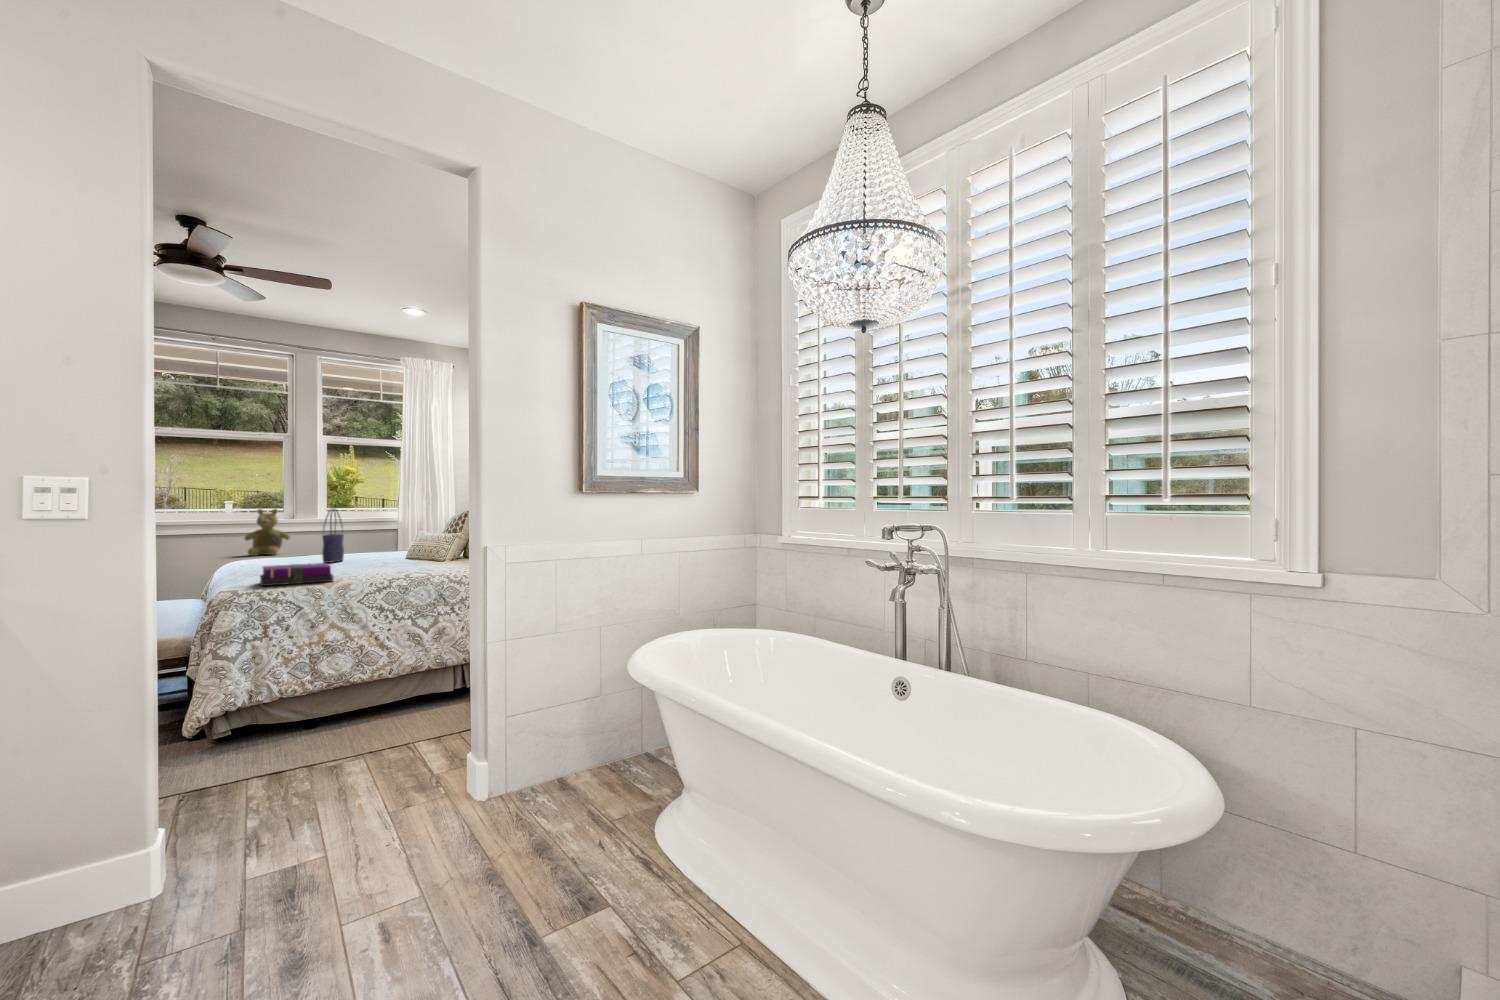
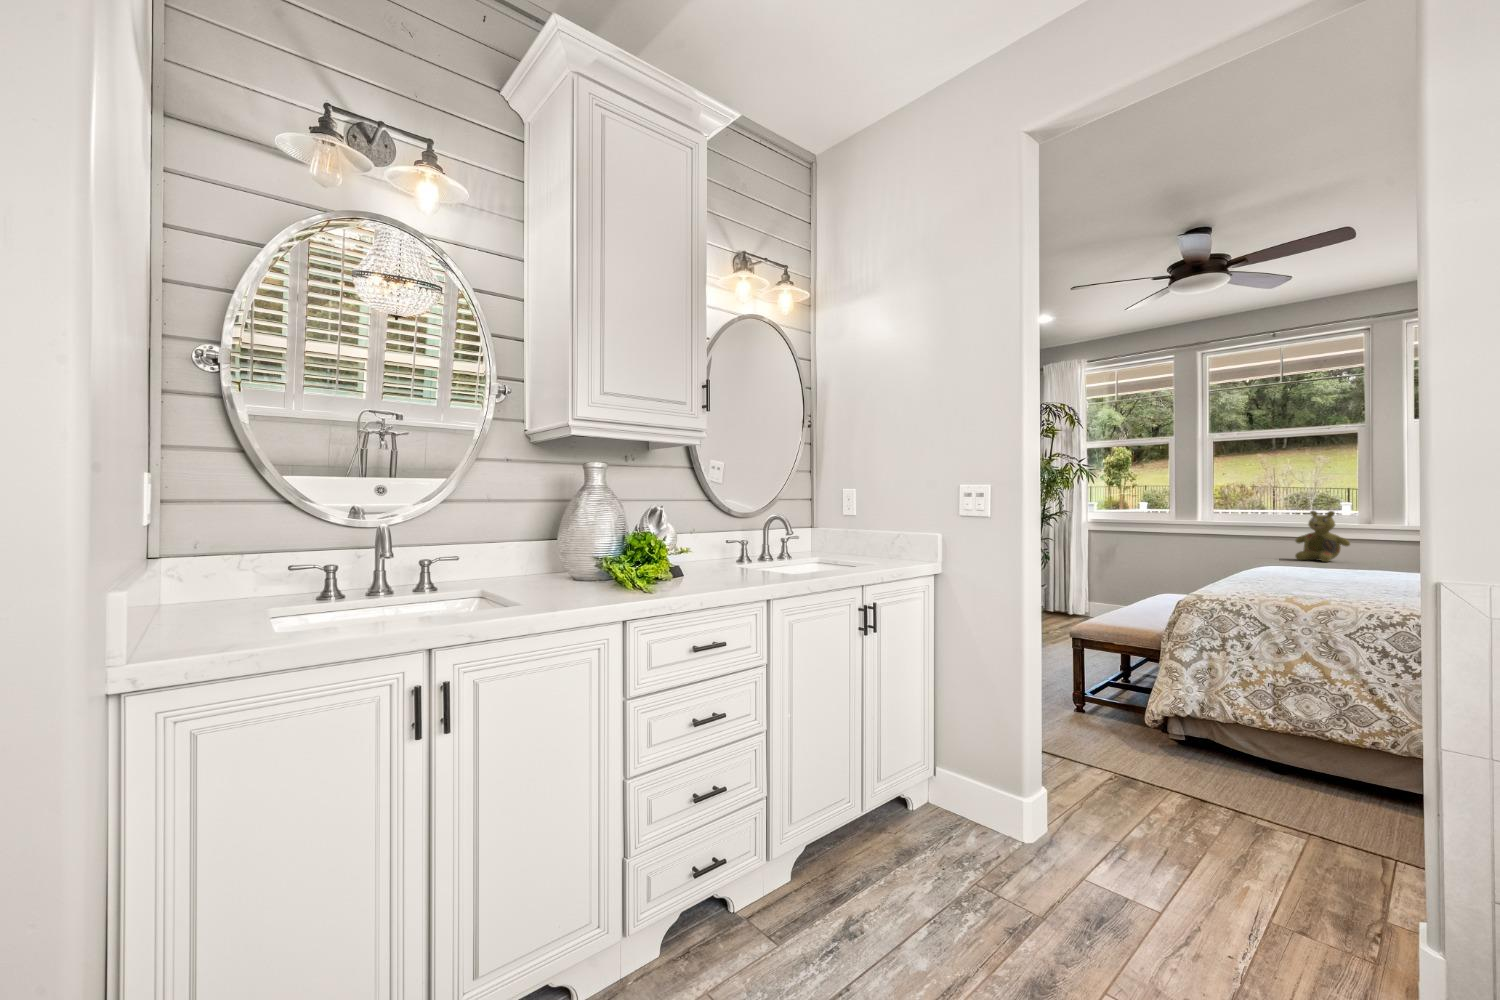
tote bag: present [322,509,344,563] -> none [1356,514,1392,581]
notebook: present [260,563,334,586] -> none [1219,575,1313,605]

